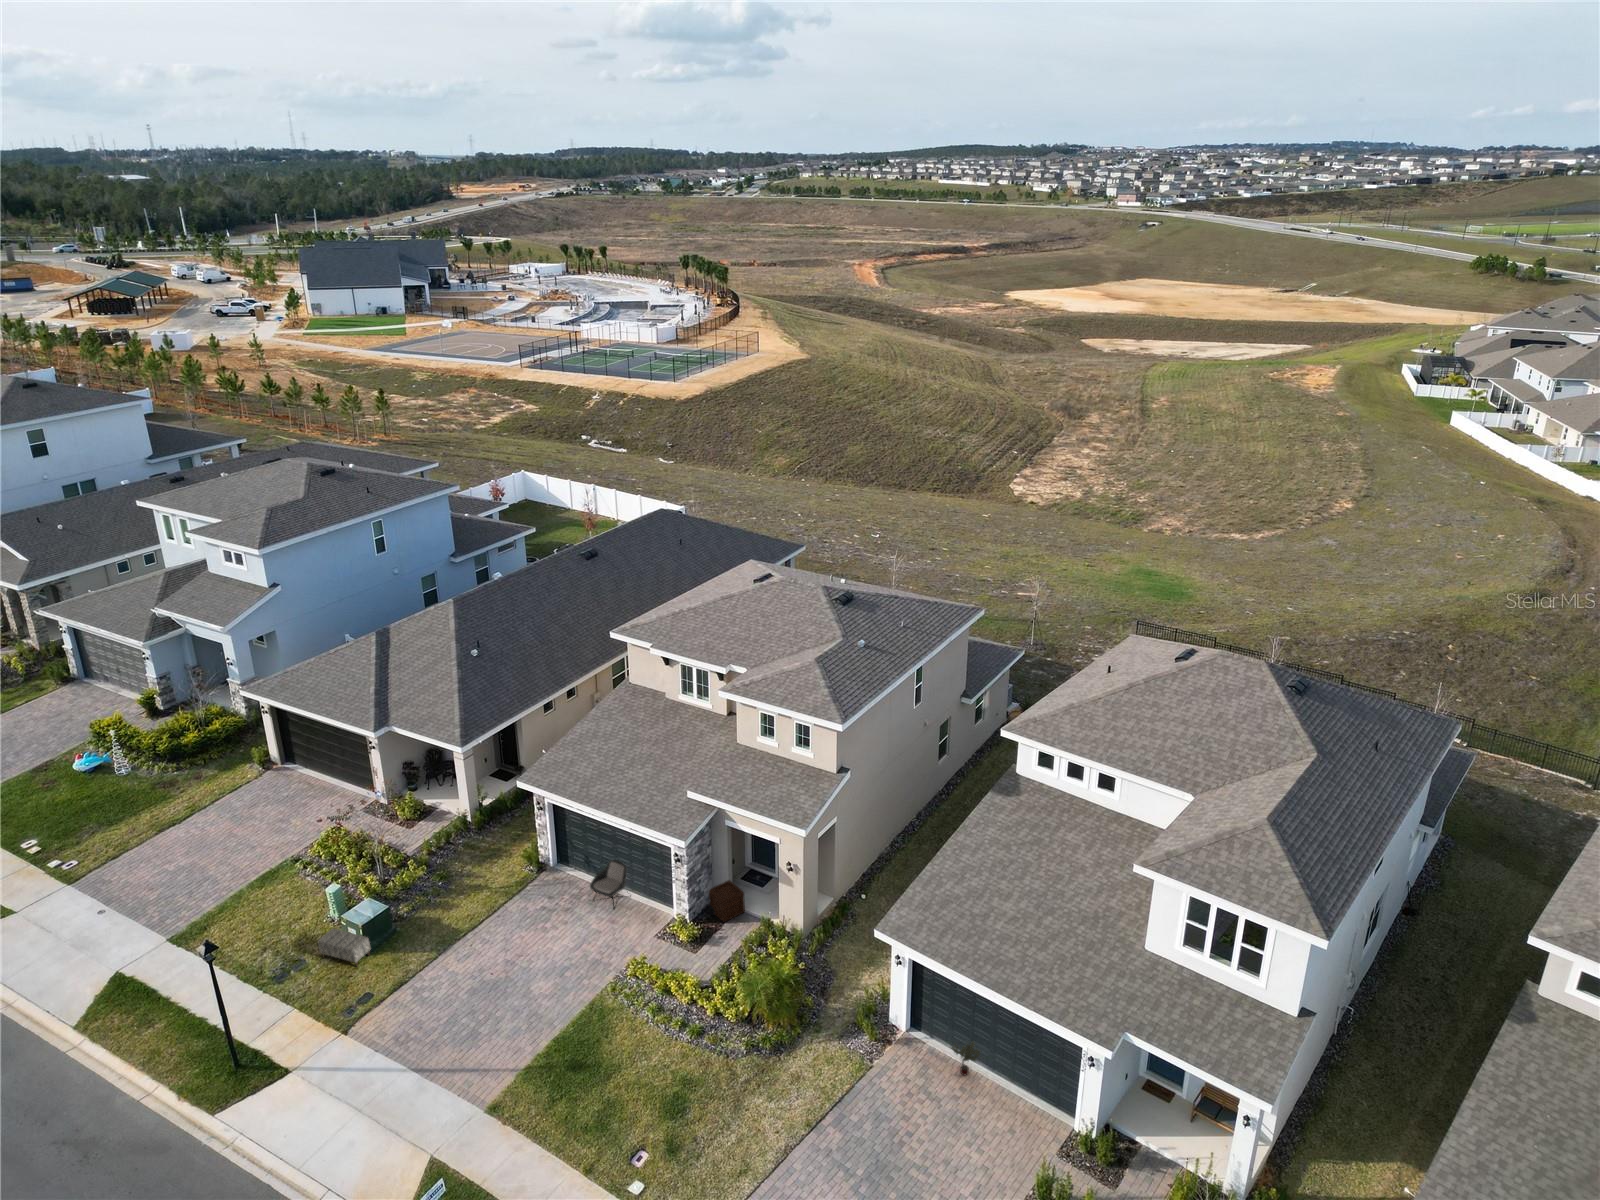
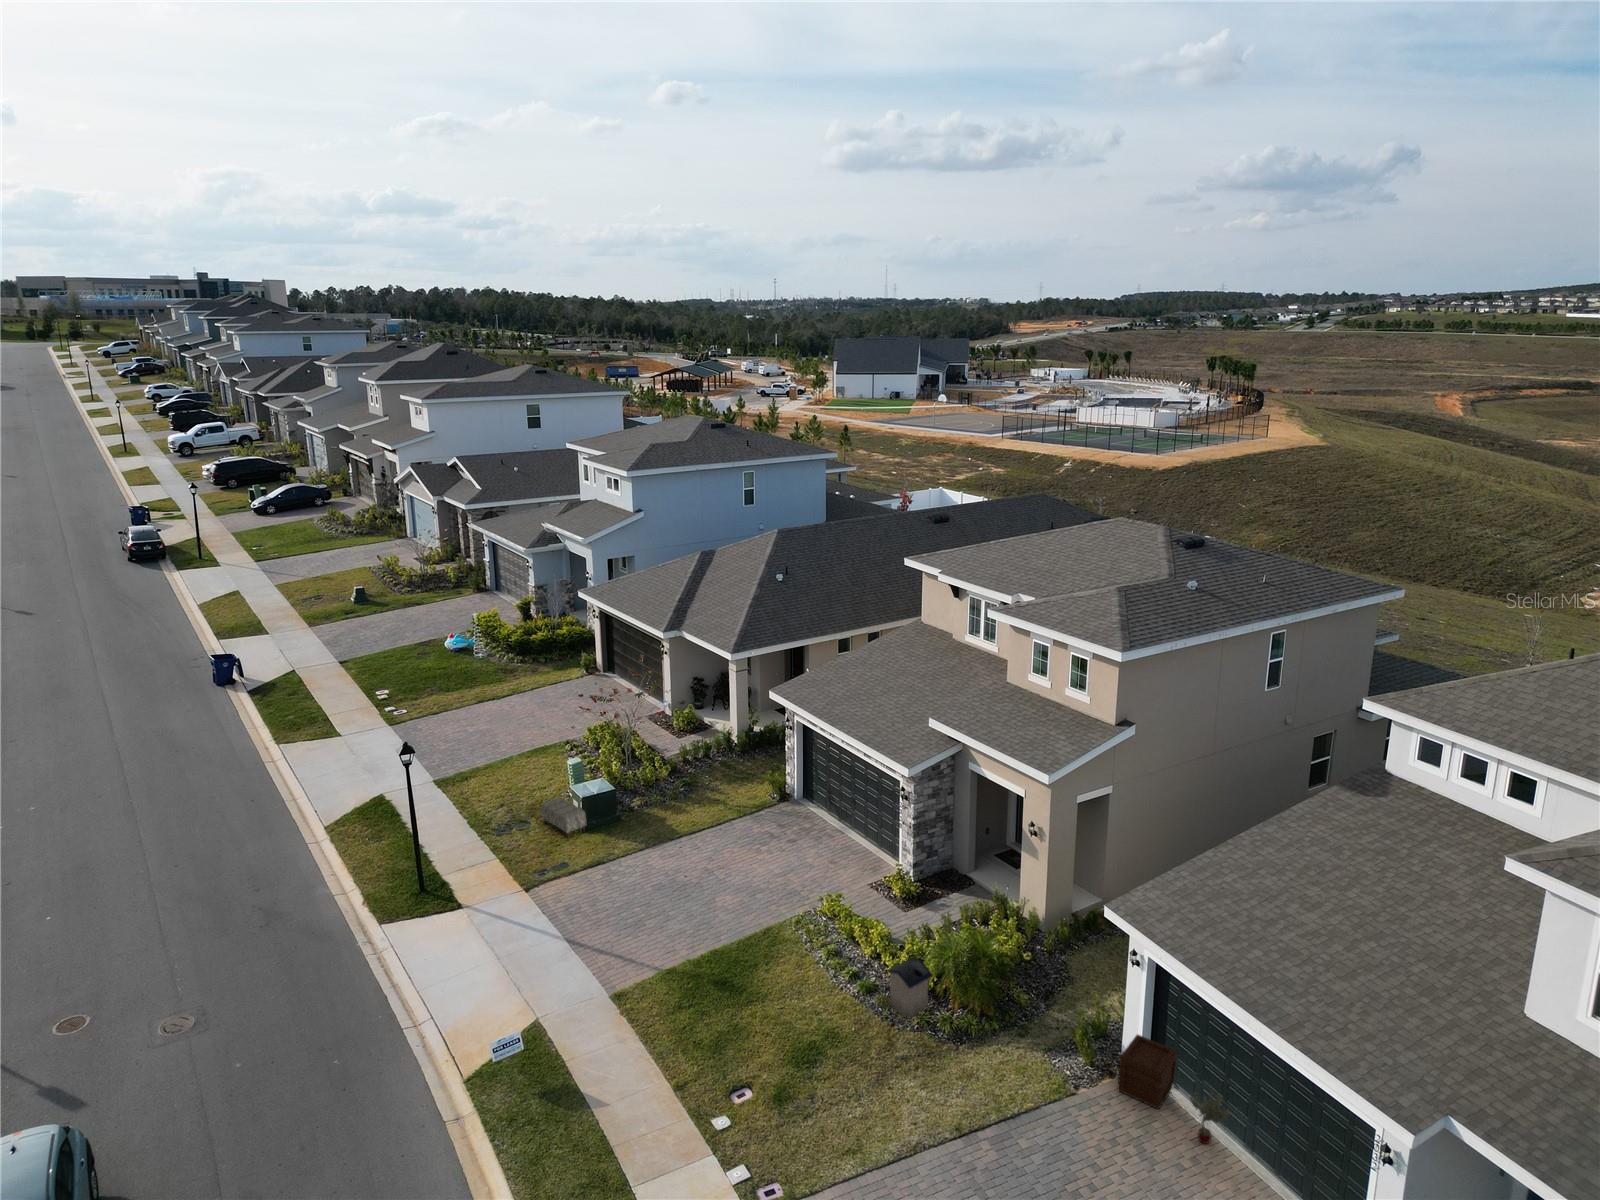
lounge chair: present [590,860,631,898] -> none [819,796,864,850]
wooden crate: present [709,880,745,922] -> present [1118,1035,1178,1109]
trash can: none [712,1000,749,1048] -> present [886,959,933,1019]

